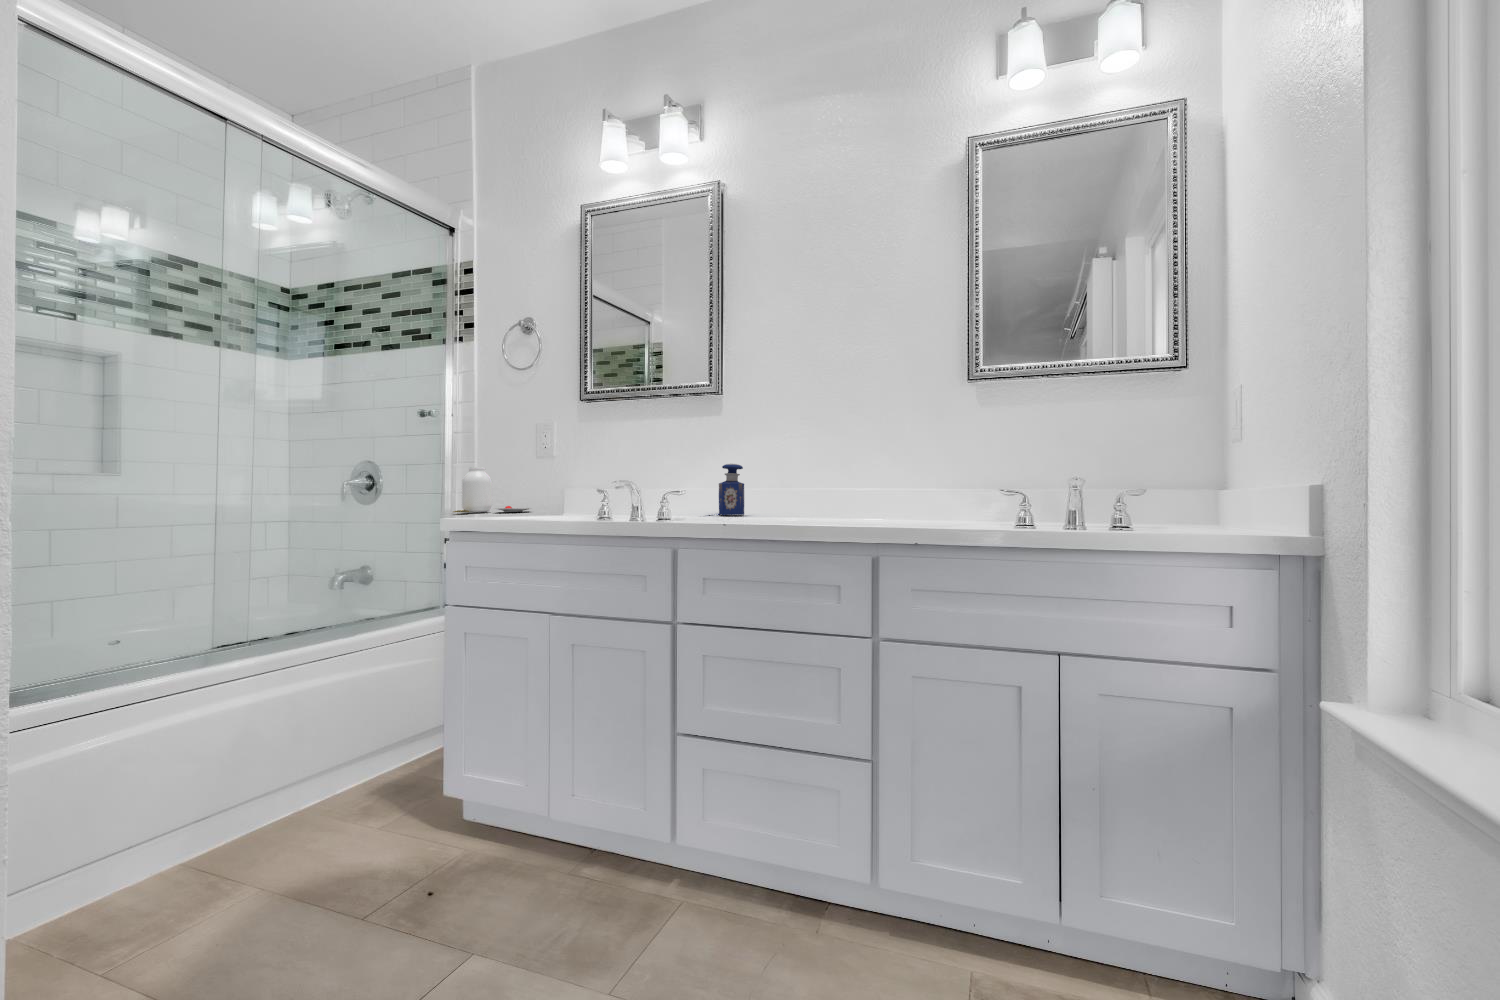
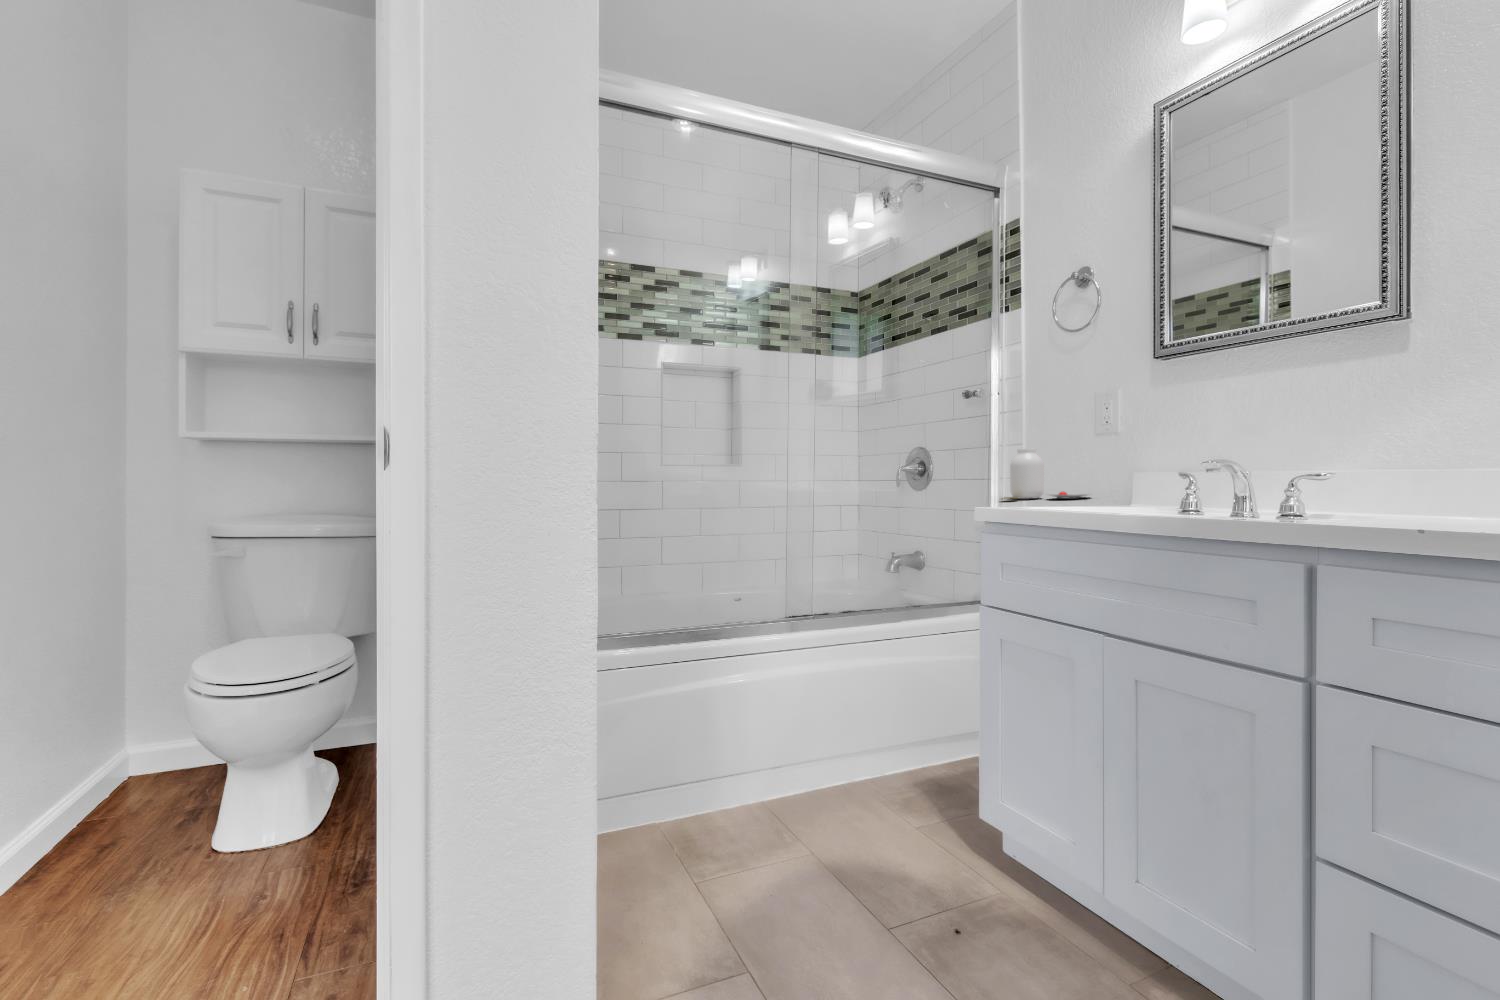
perfume bottle: present [719,464,744,515] -> none [1398,427,1456,510]

